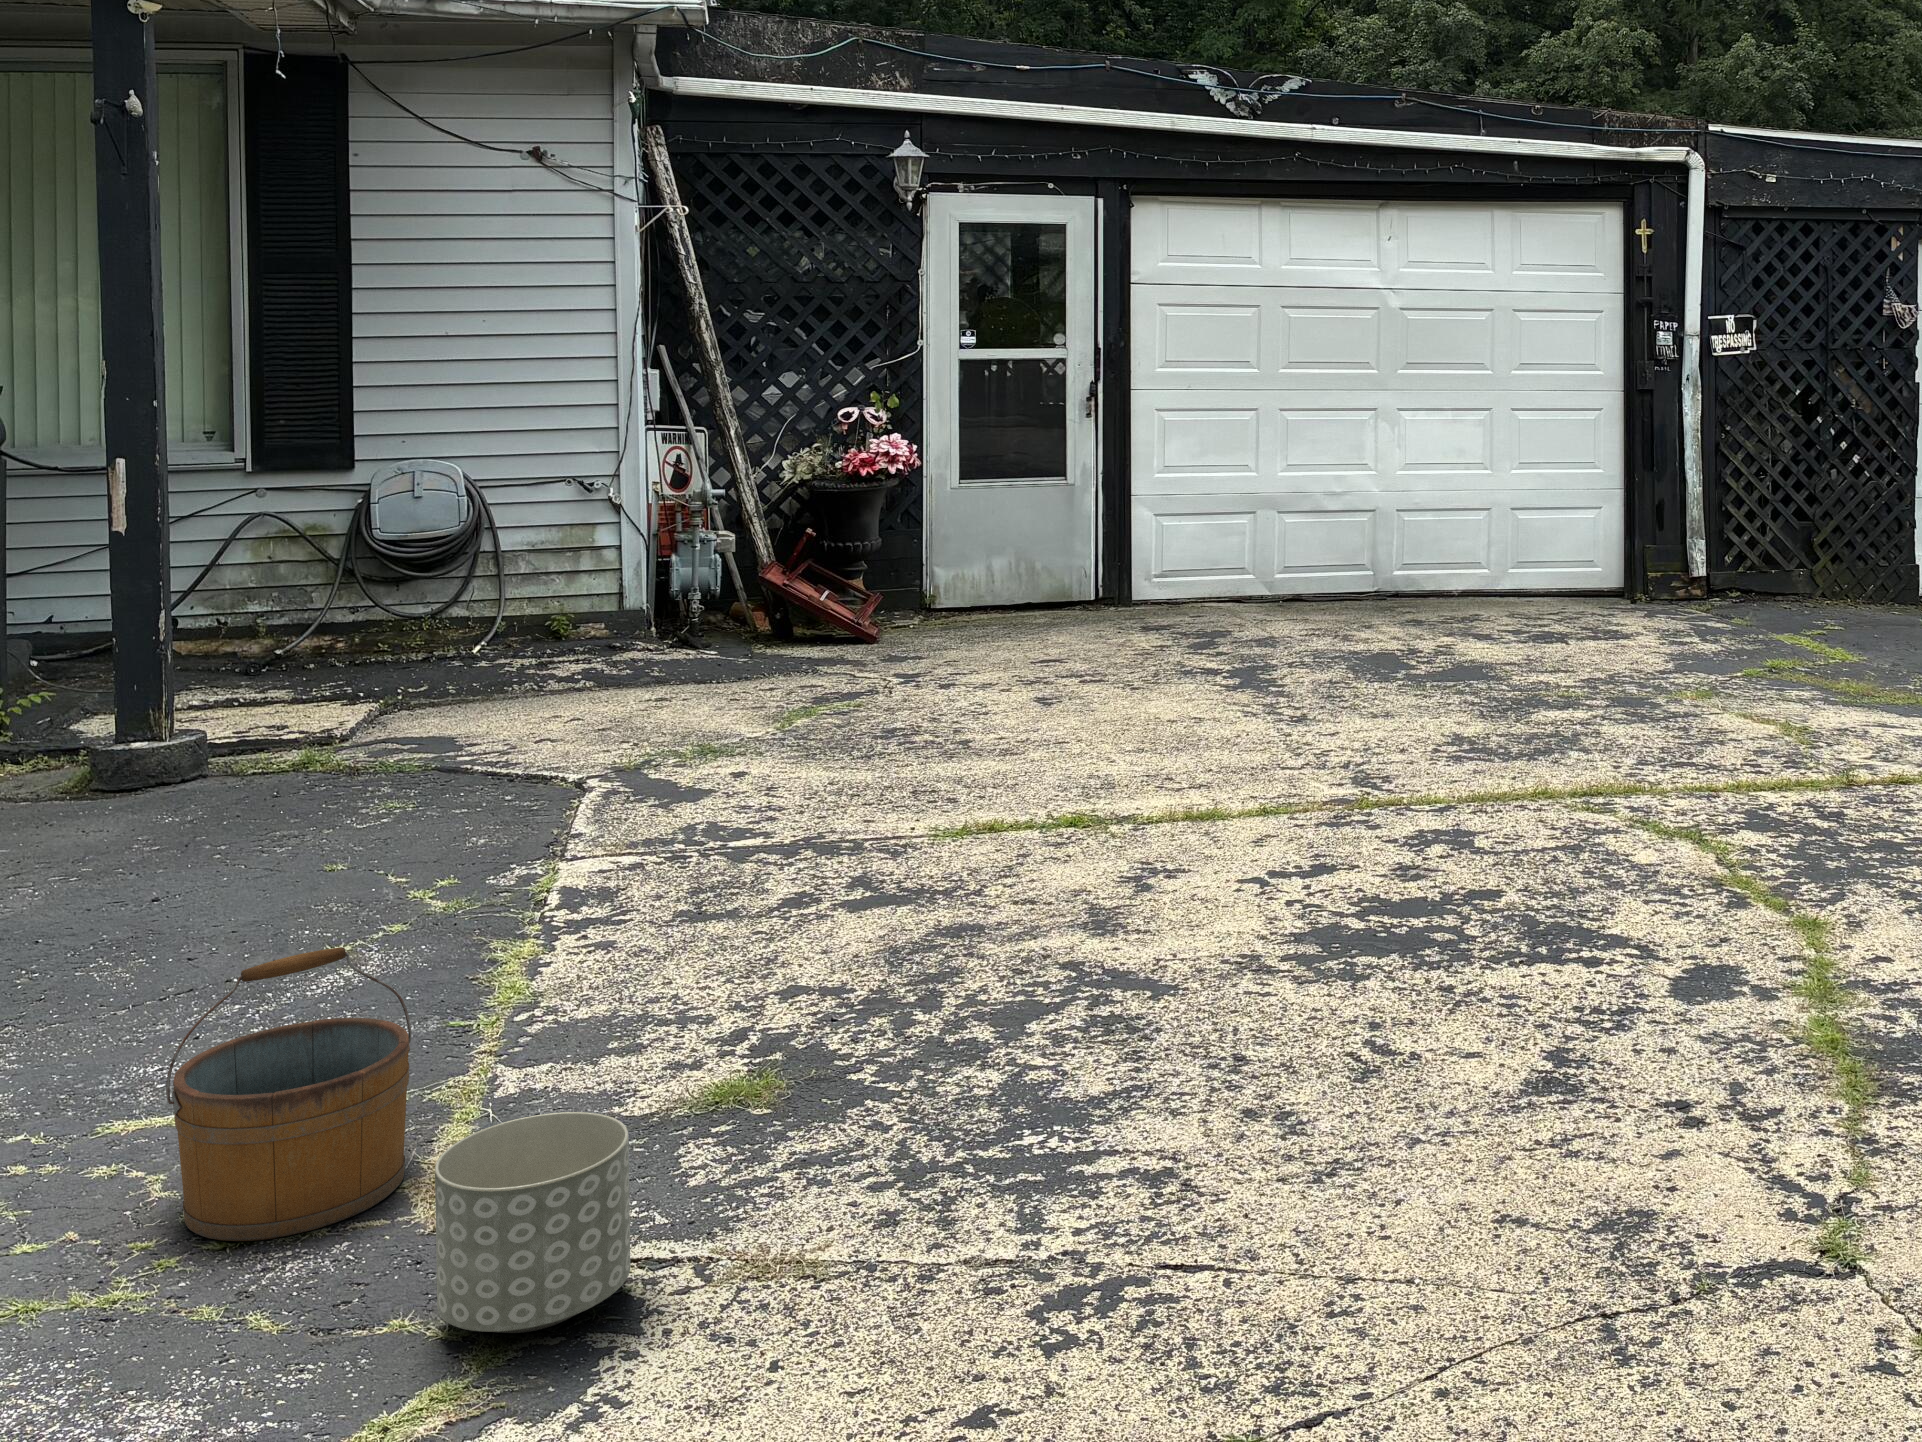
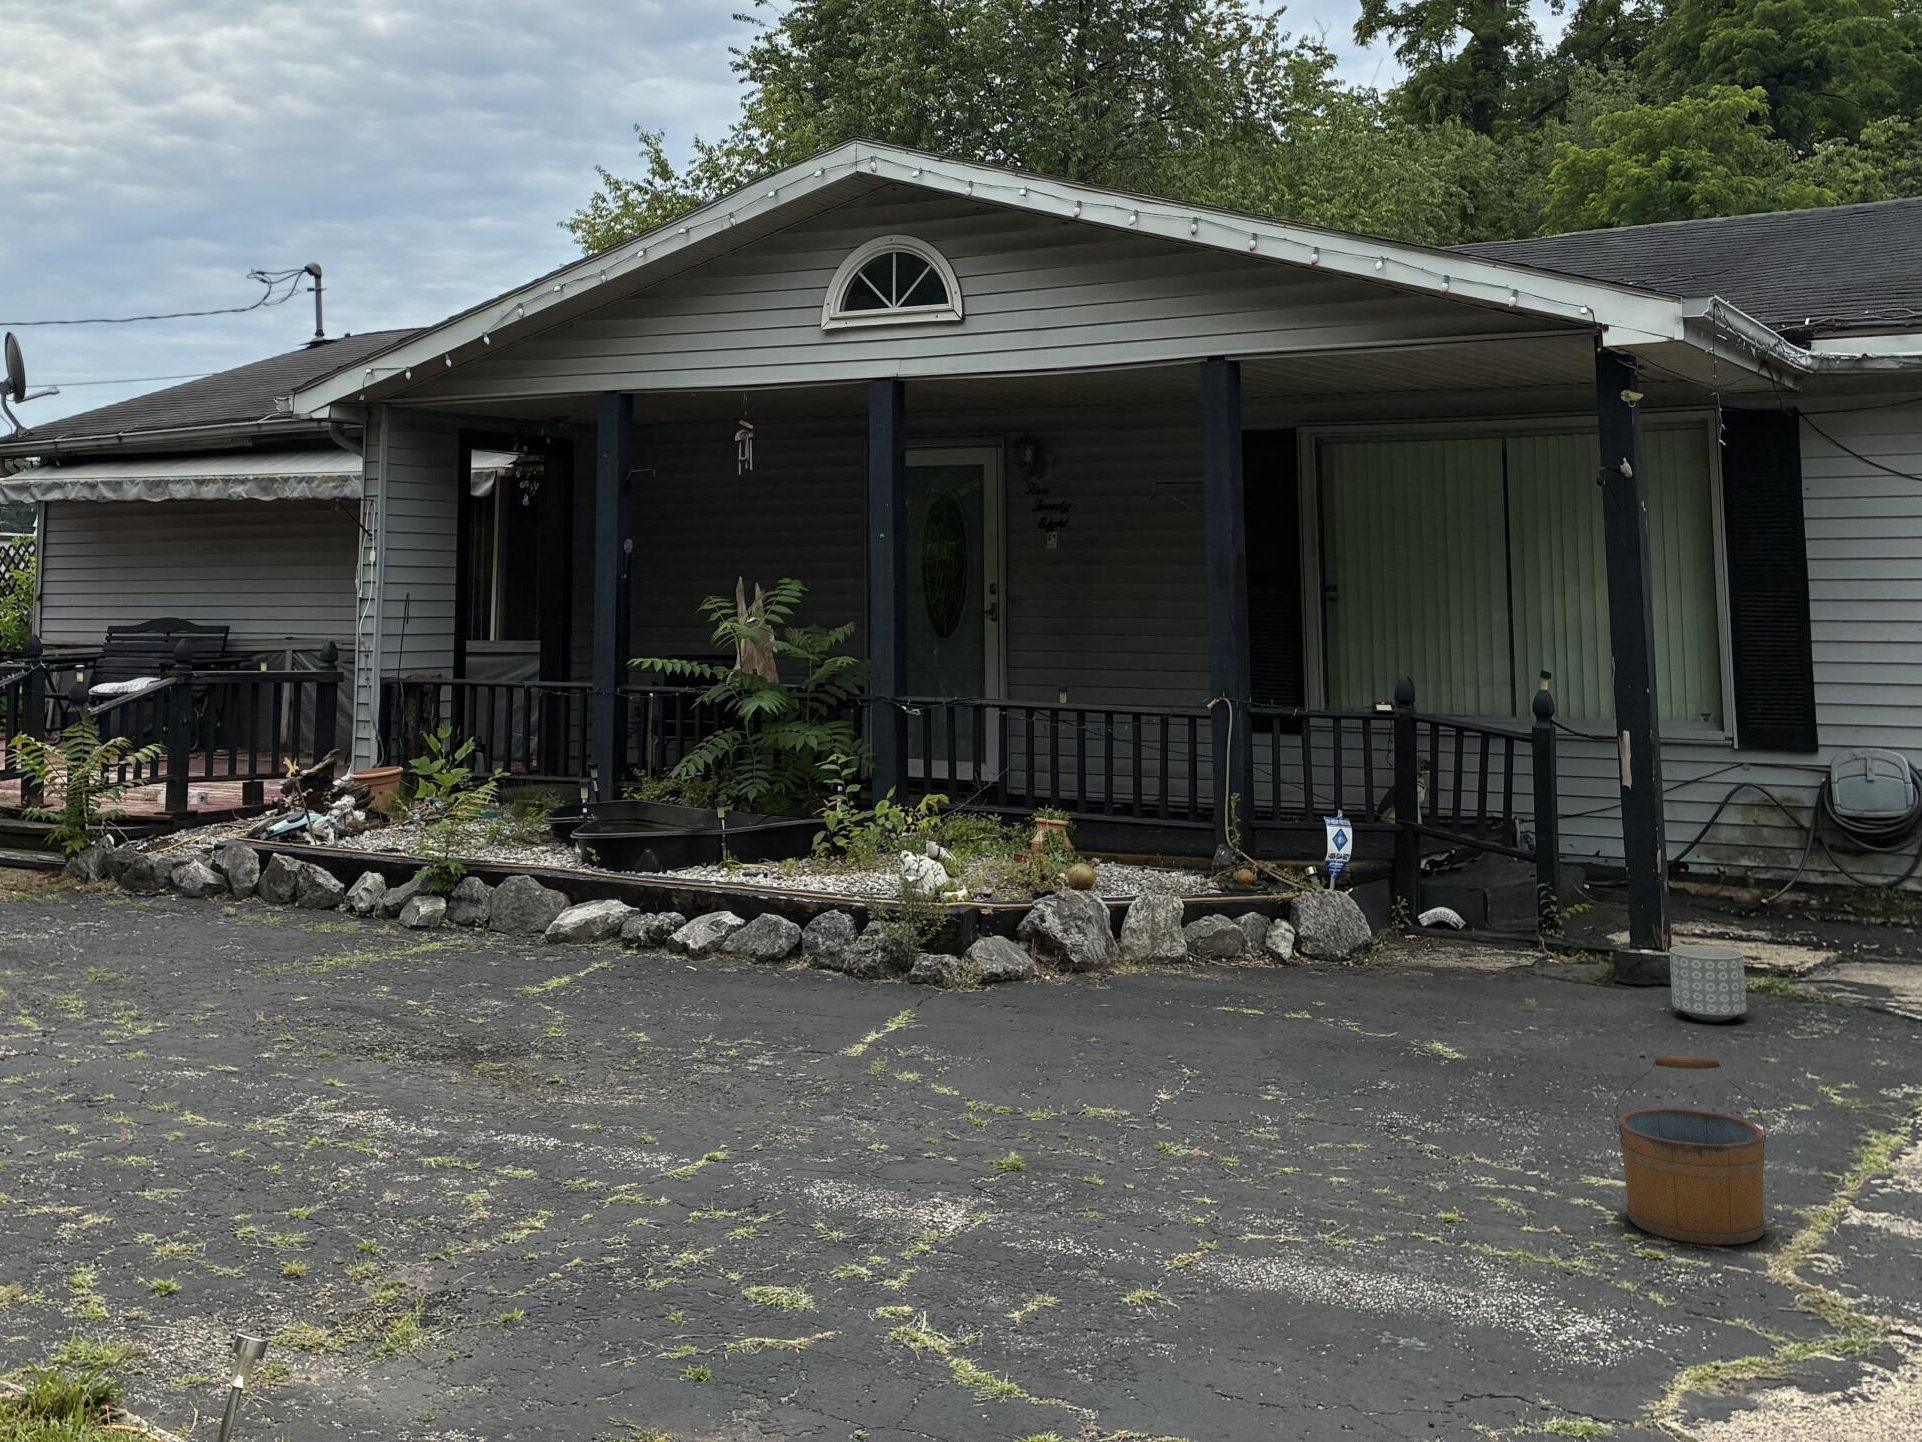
planter: present [435,1112,630,1333] -> present [1669,945,1747,1022]

